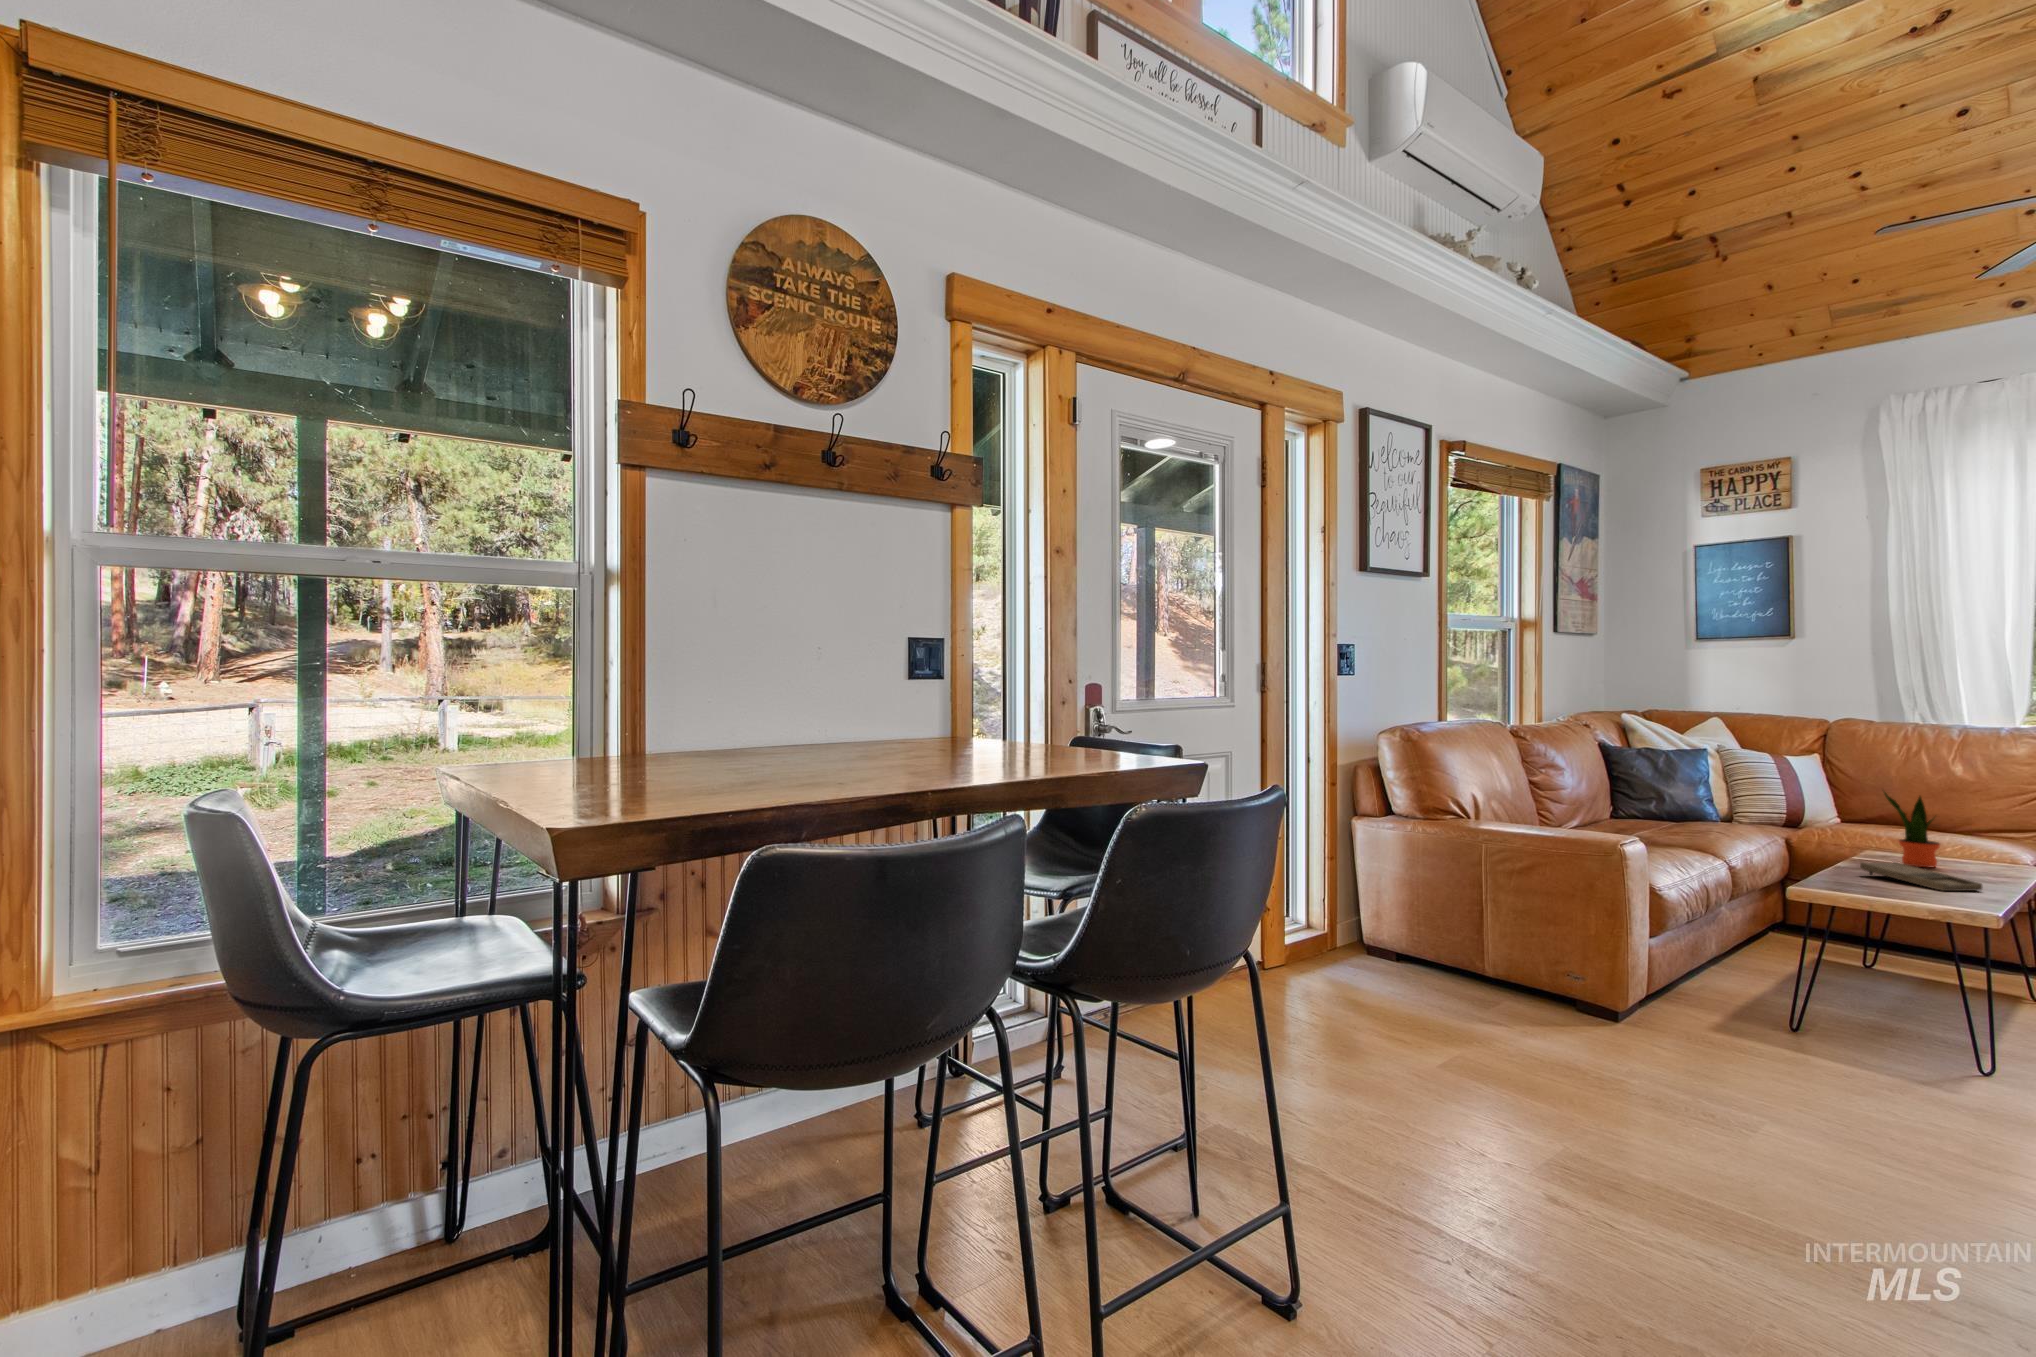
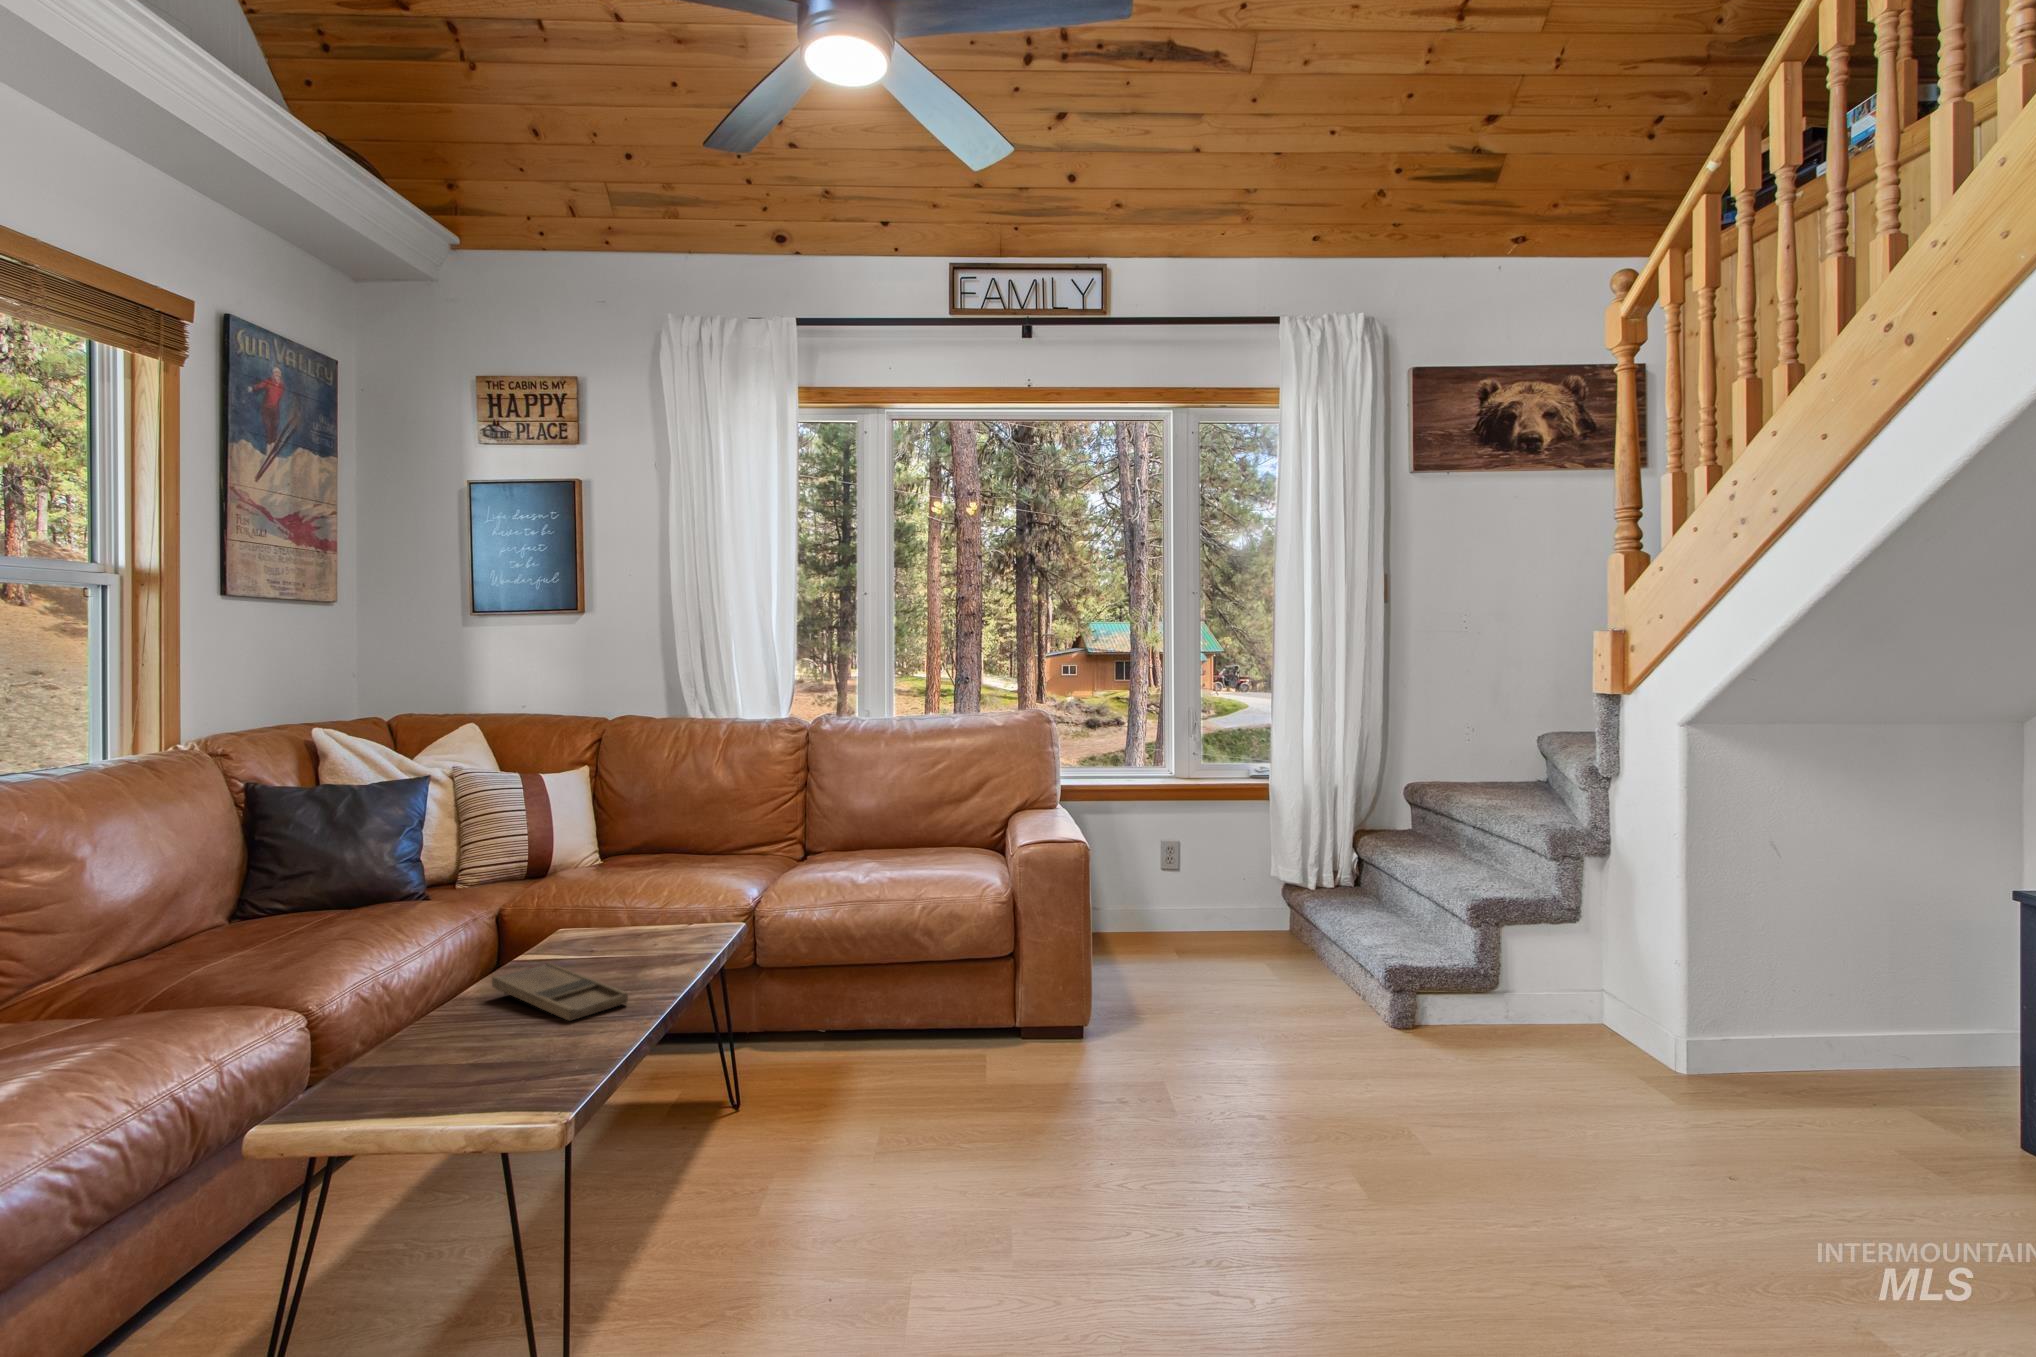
potted plant: present [1884,792,1940,867] -> none [574,833,641,944]

